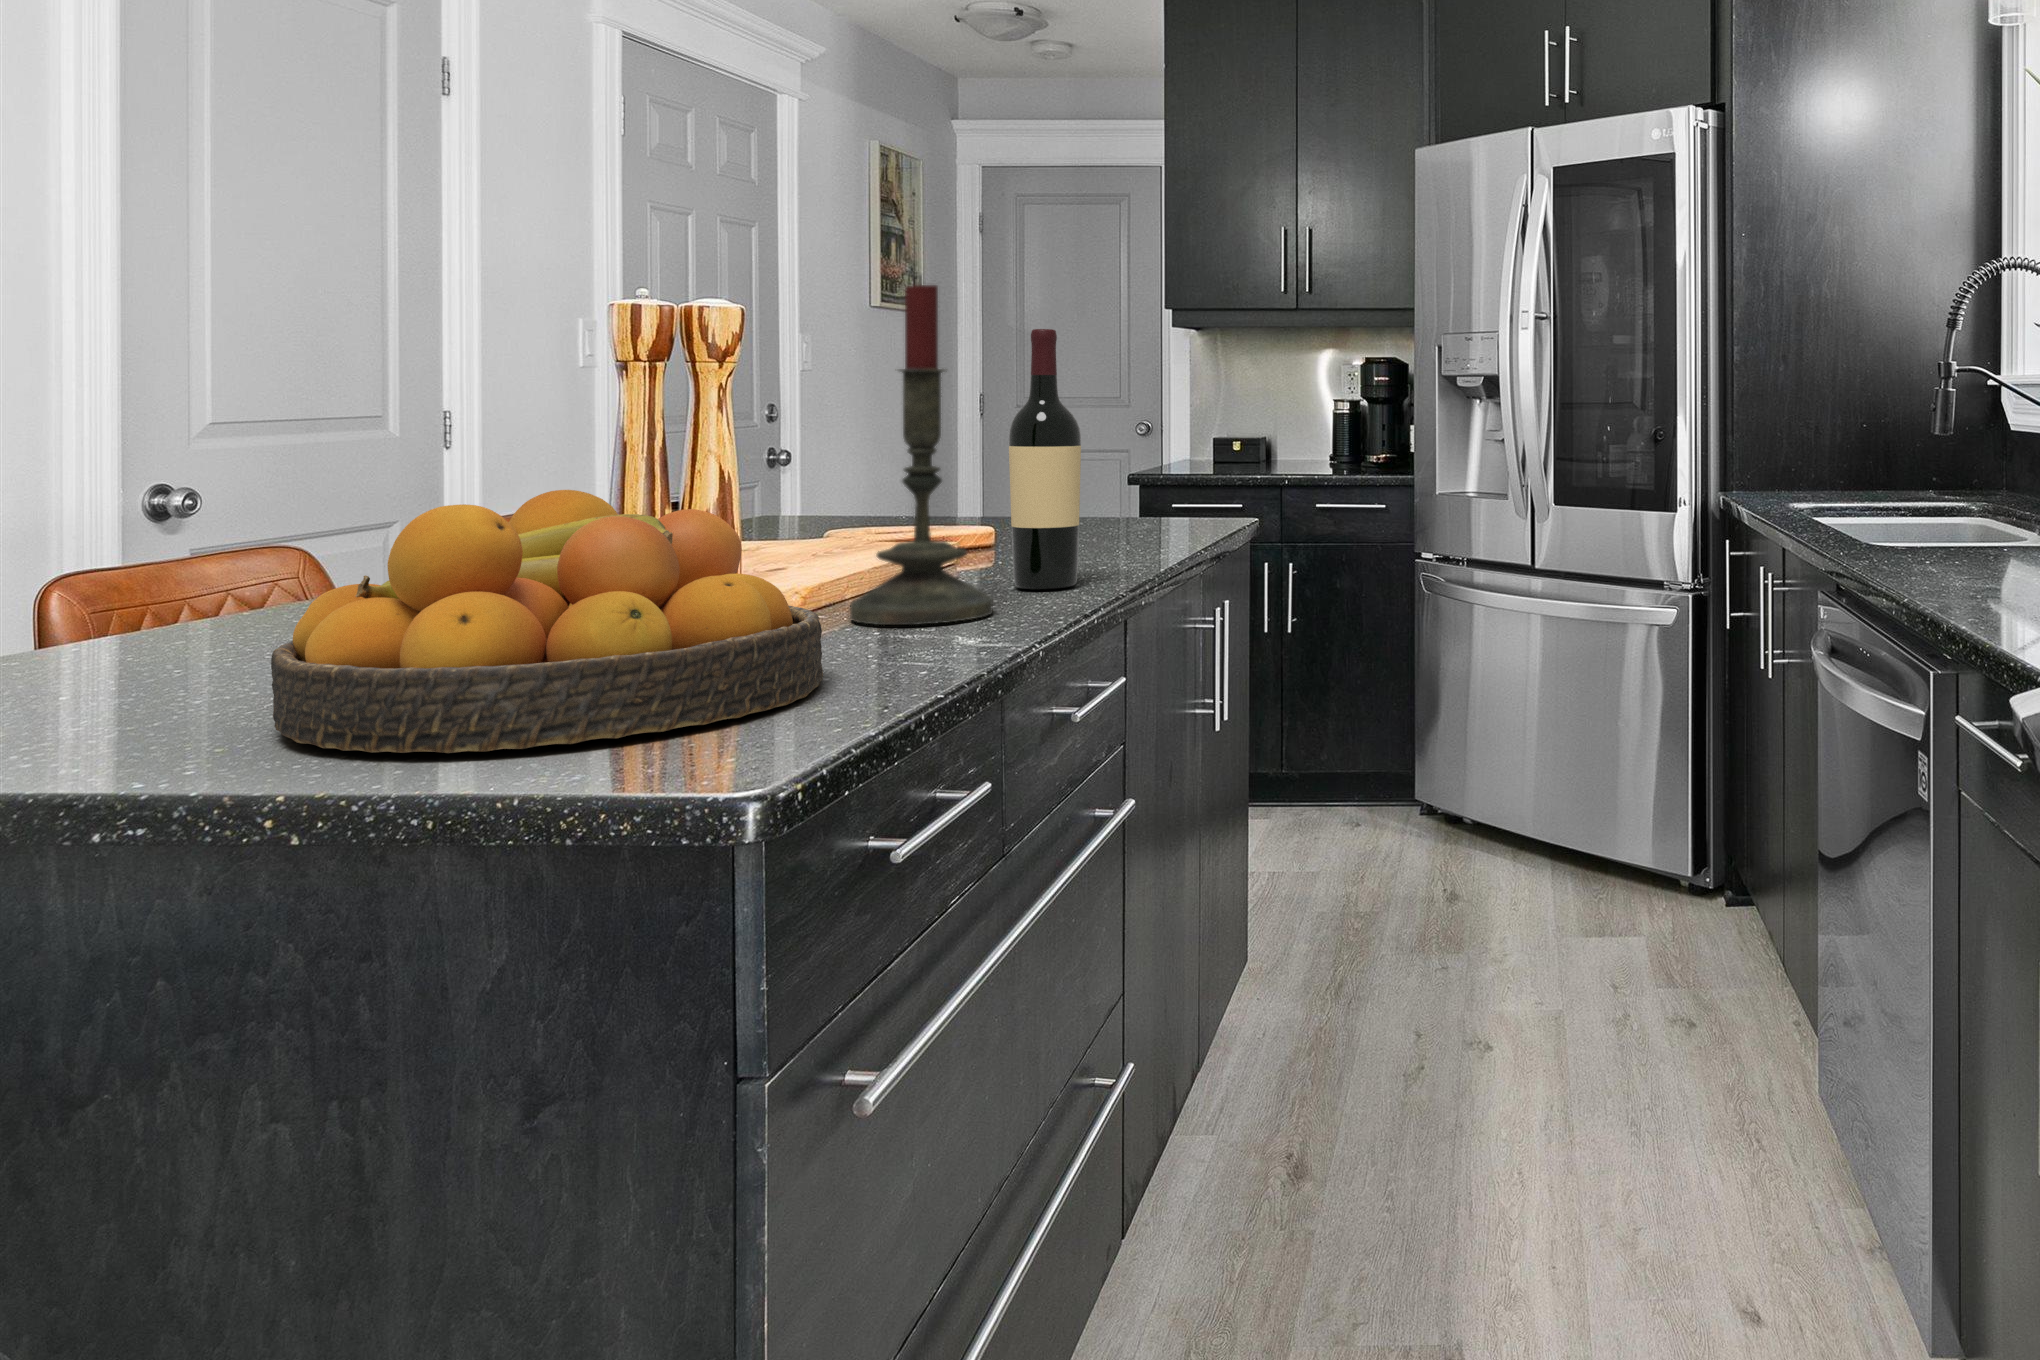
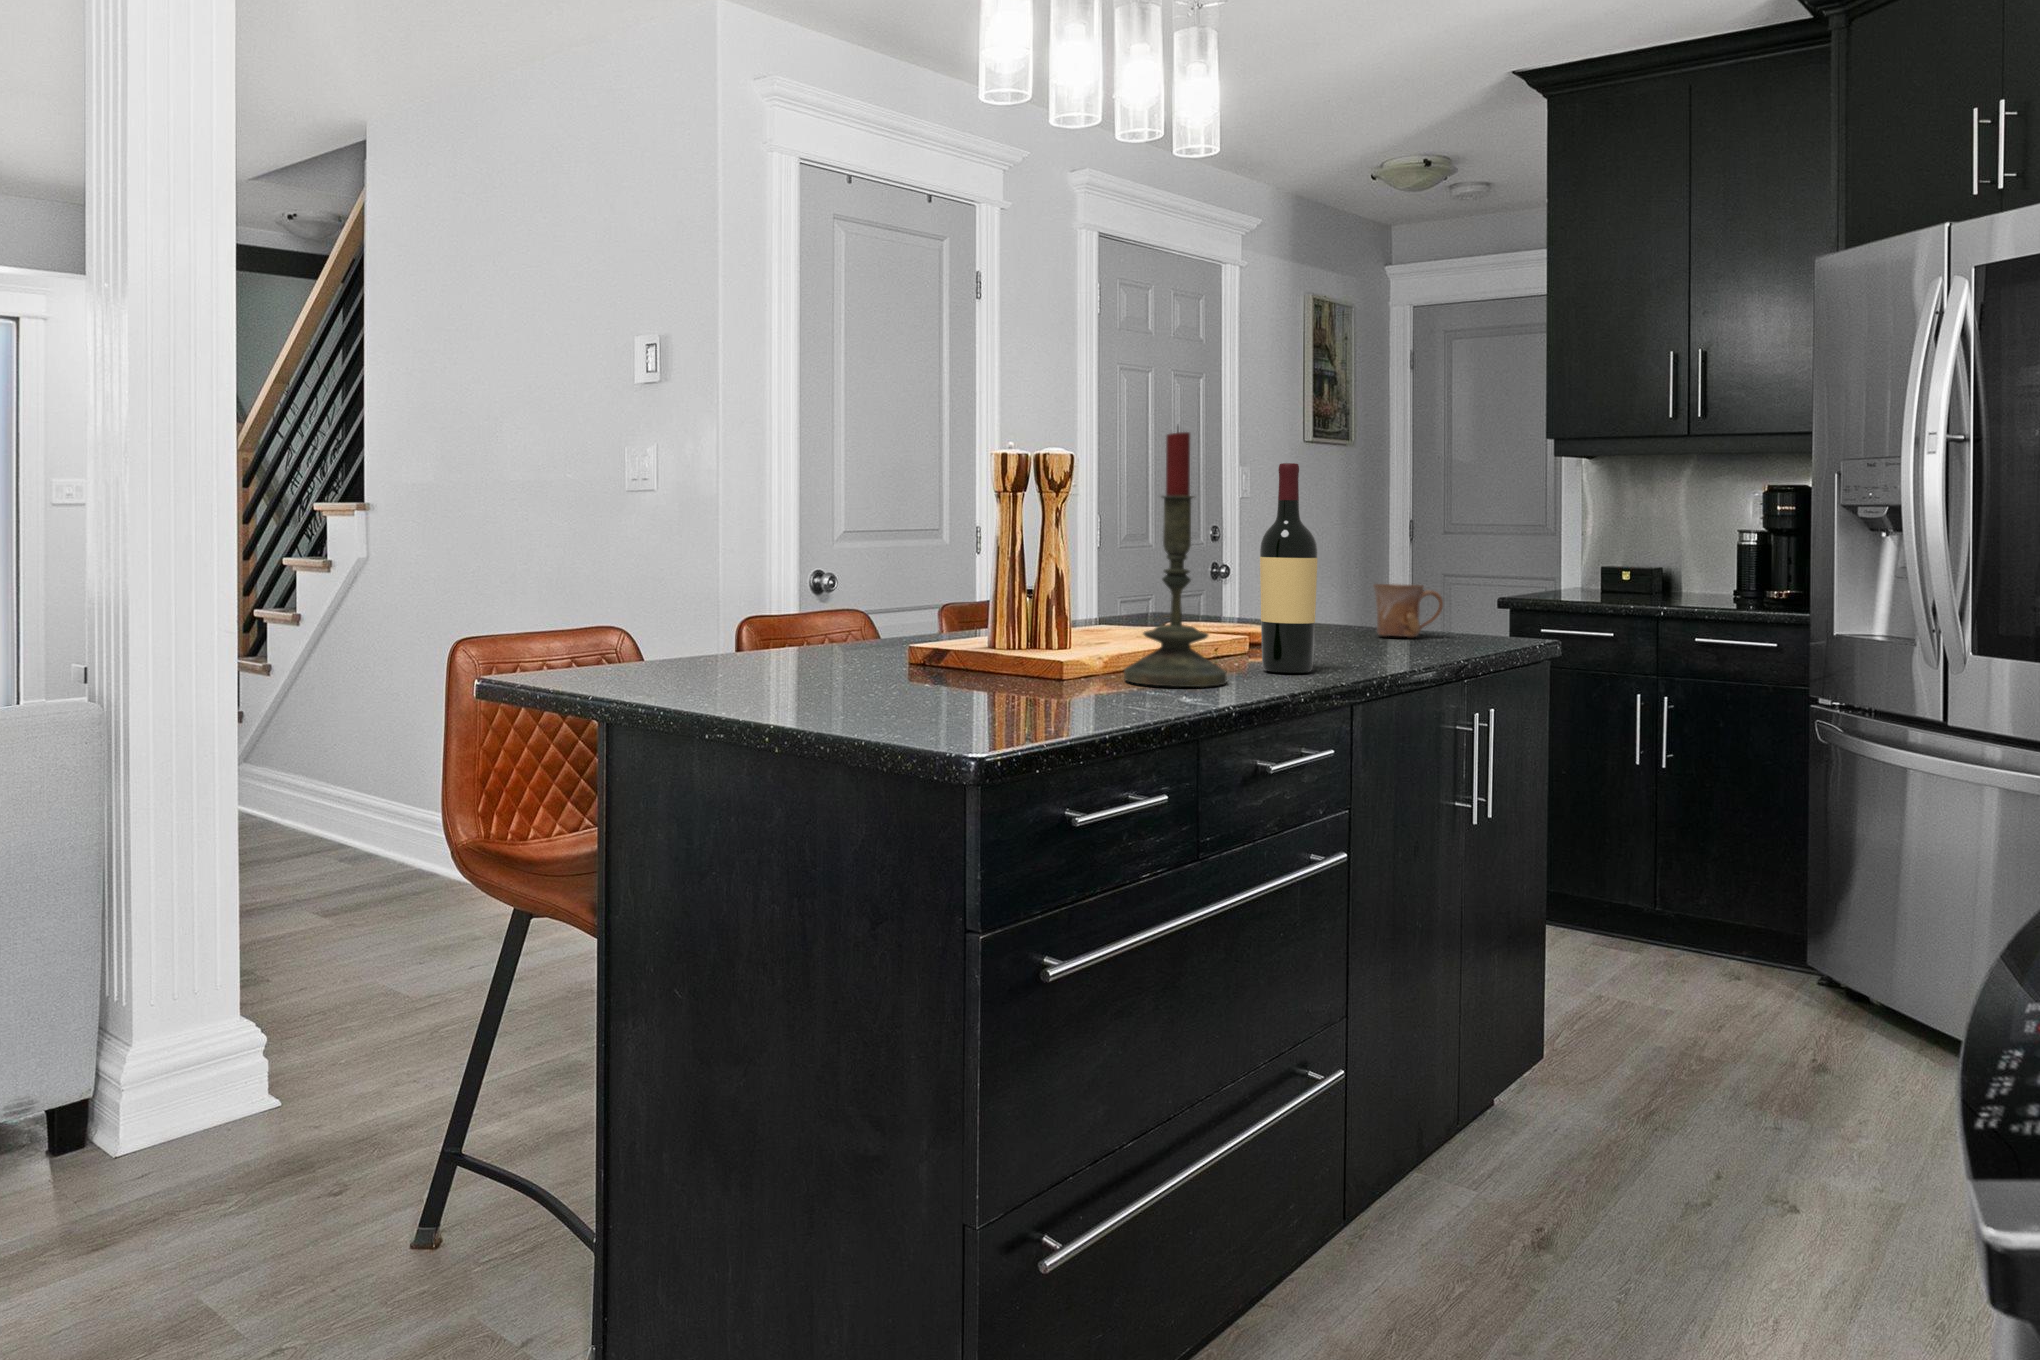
mug: none [1081,470,1159,531] -> present [1373,584,1443,637]
fruit bowl: present [271,490,823,753] -> none [778,573,1067,724]

